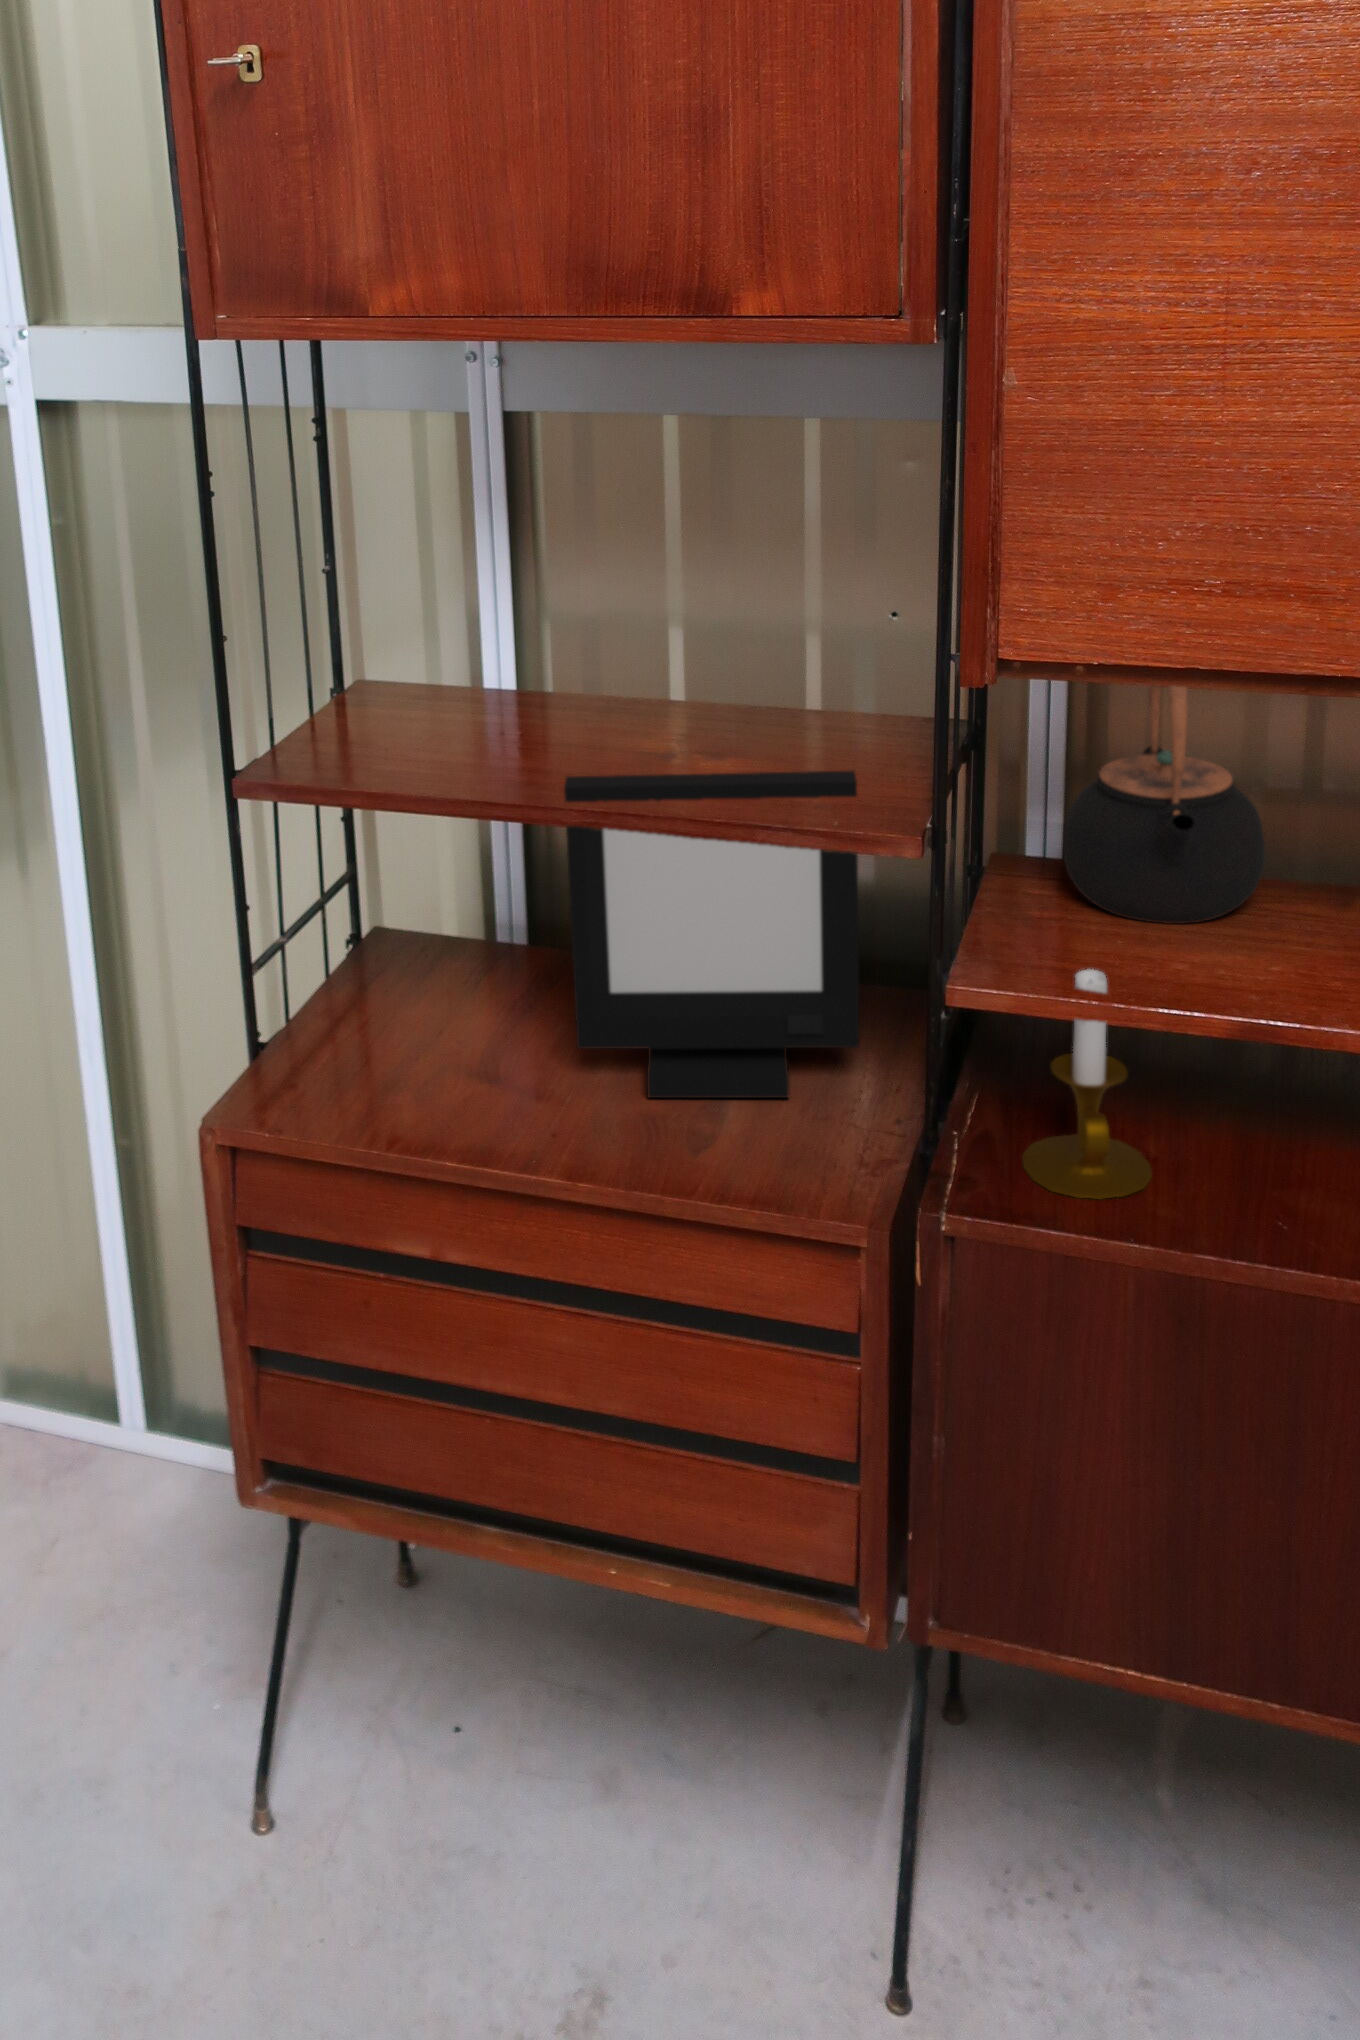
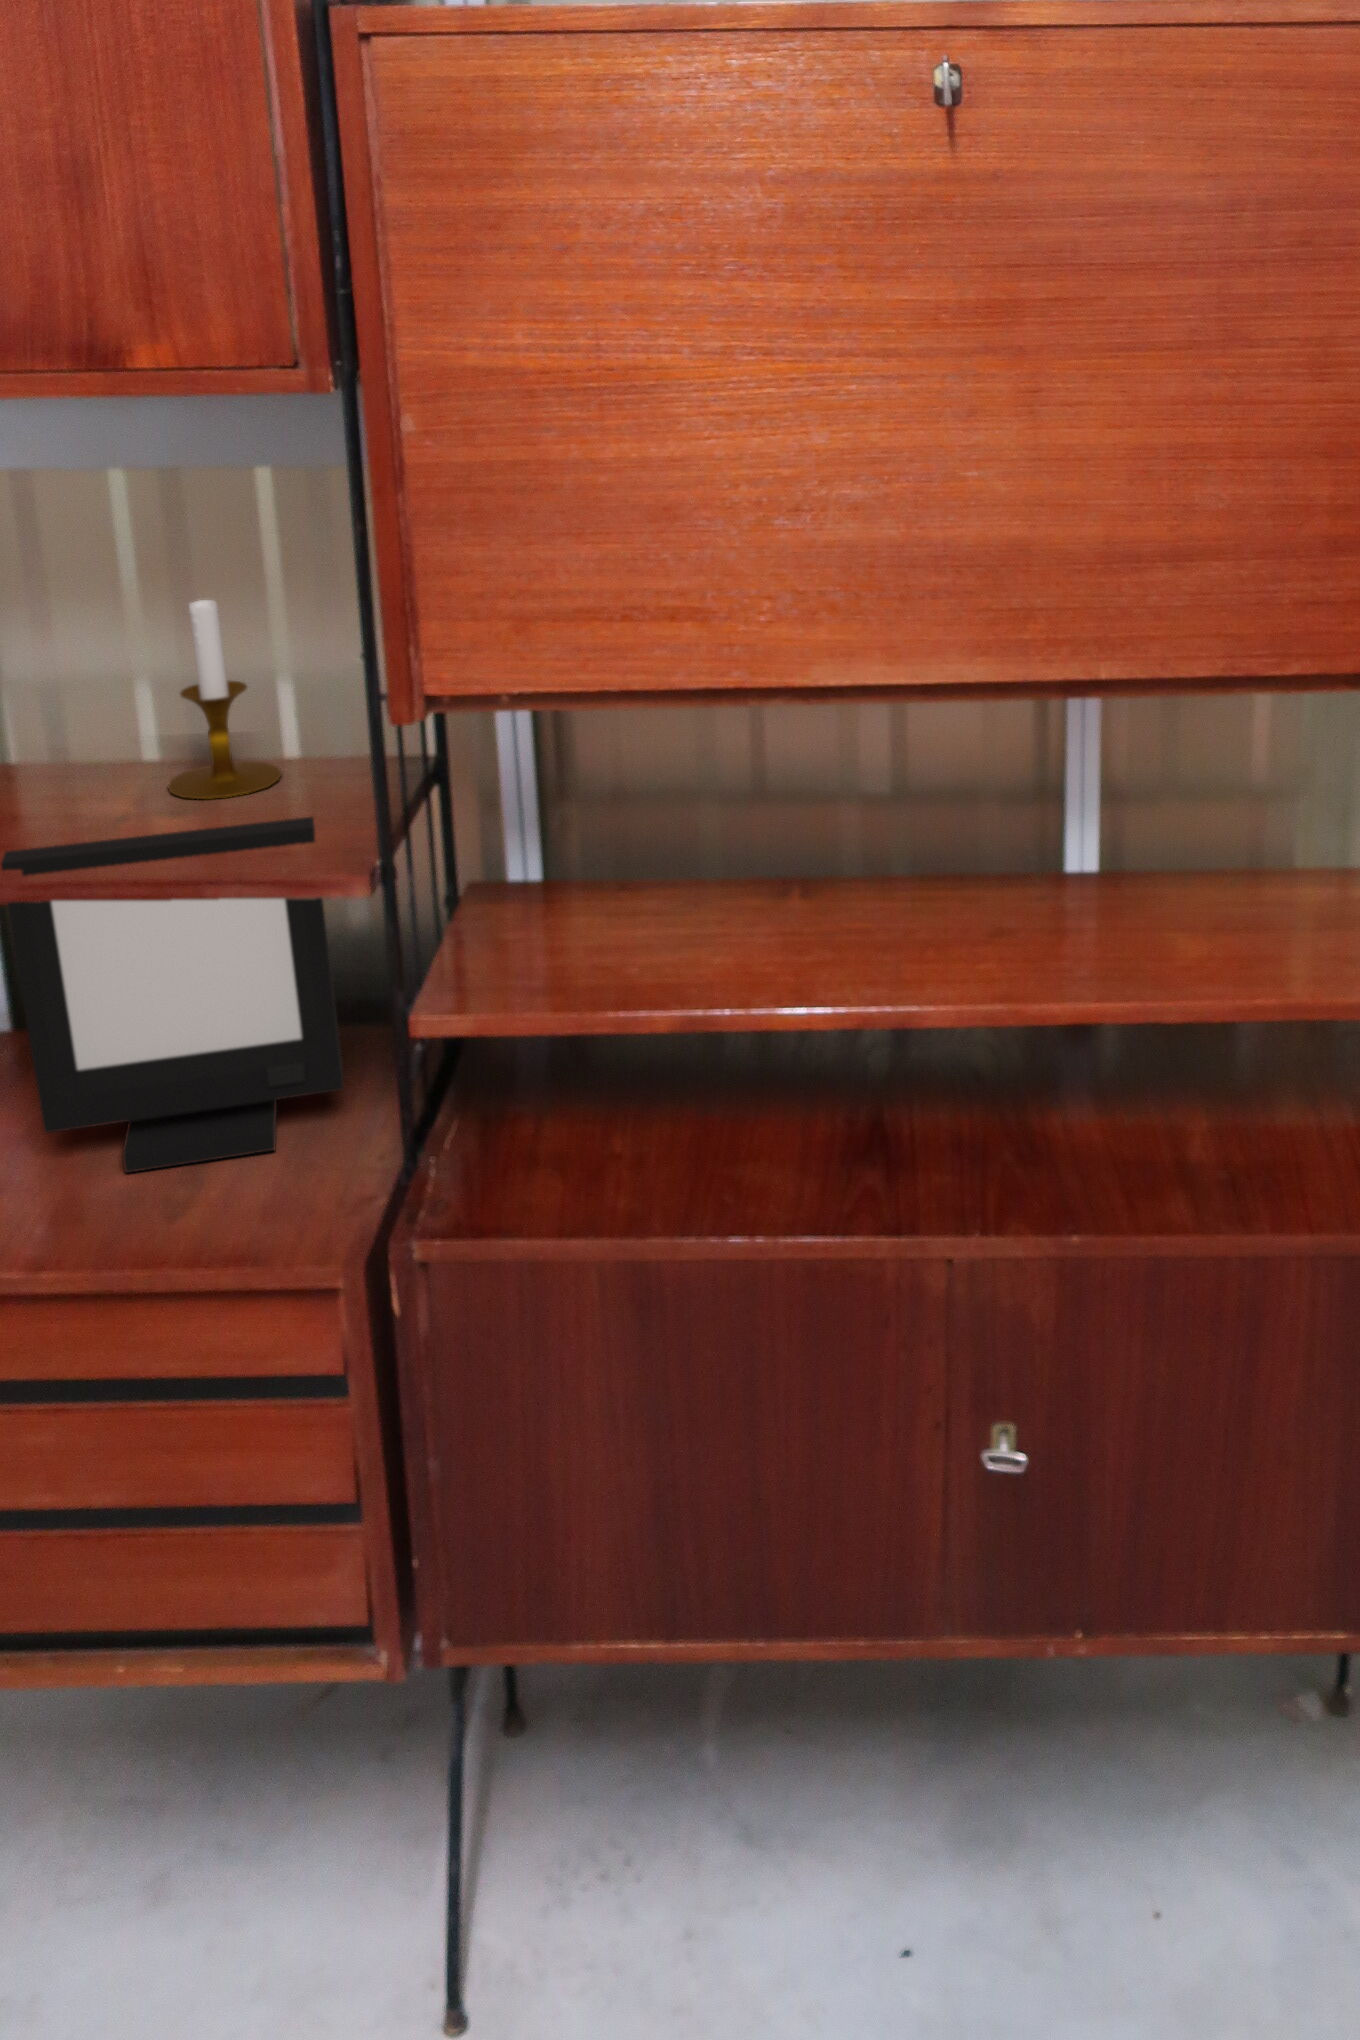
teapot: present [1064,686,1265,924] -> none [529,652,709,933]
candlestick: present [1023,969,1152,1199] -> present [168,600,281,799]

